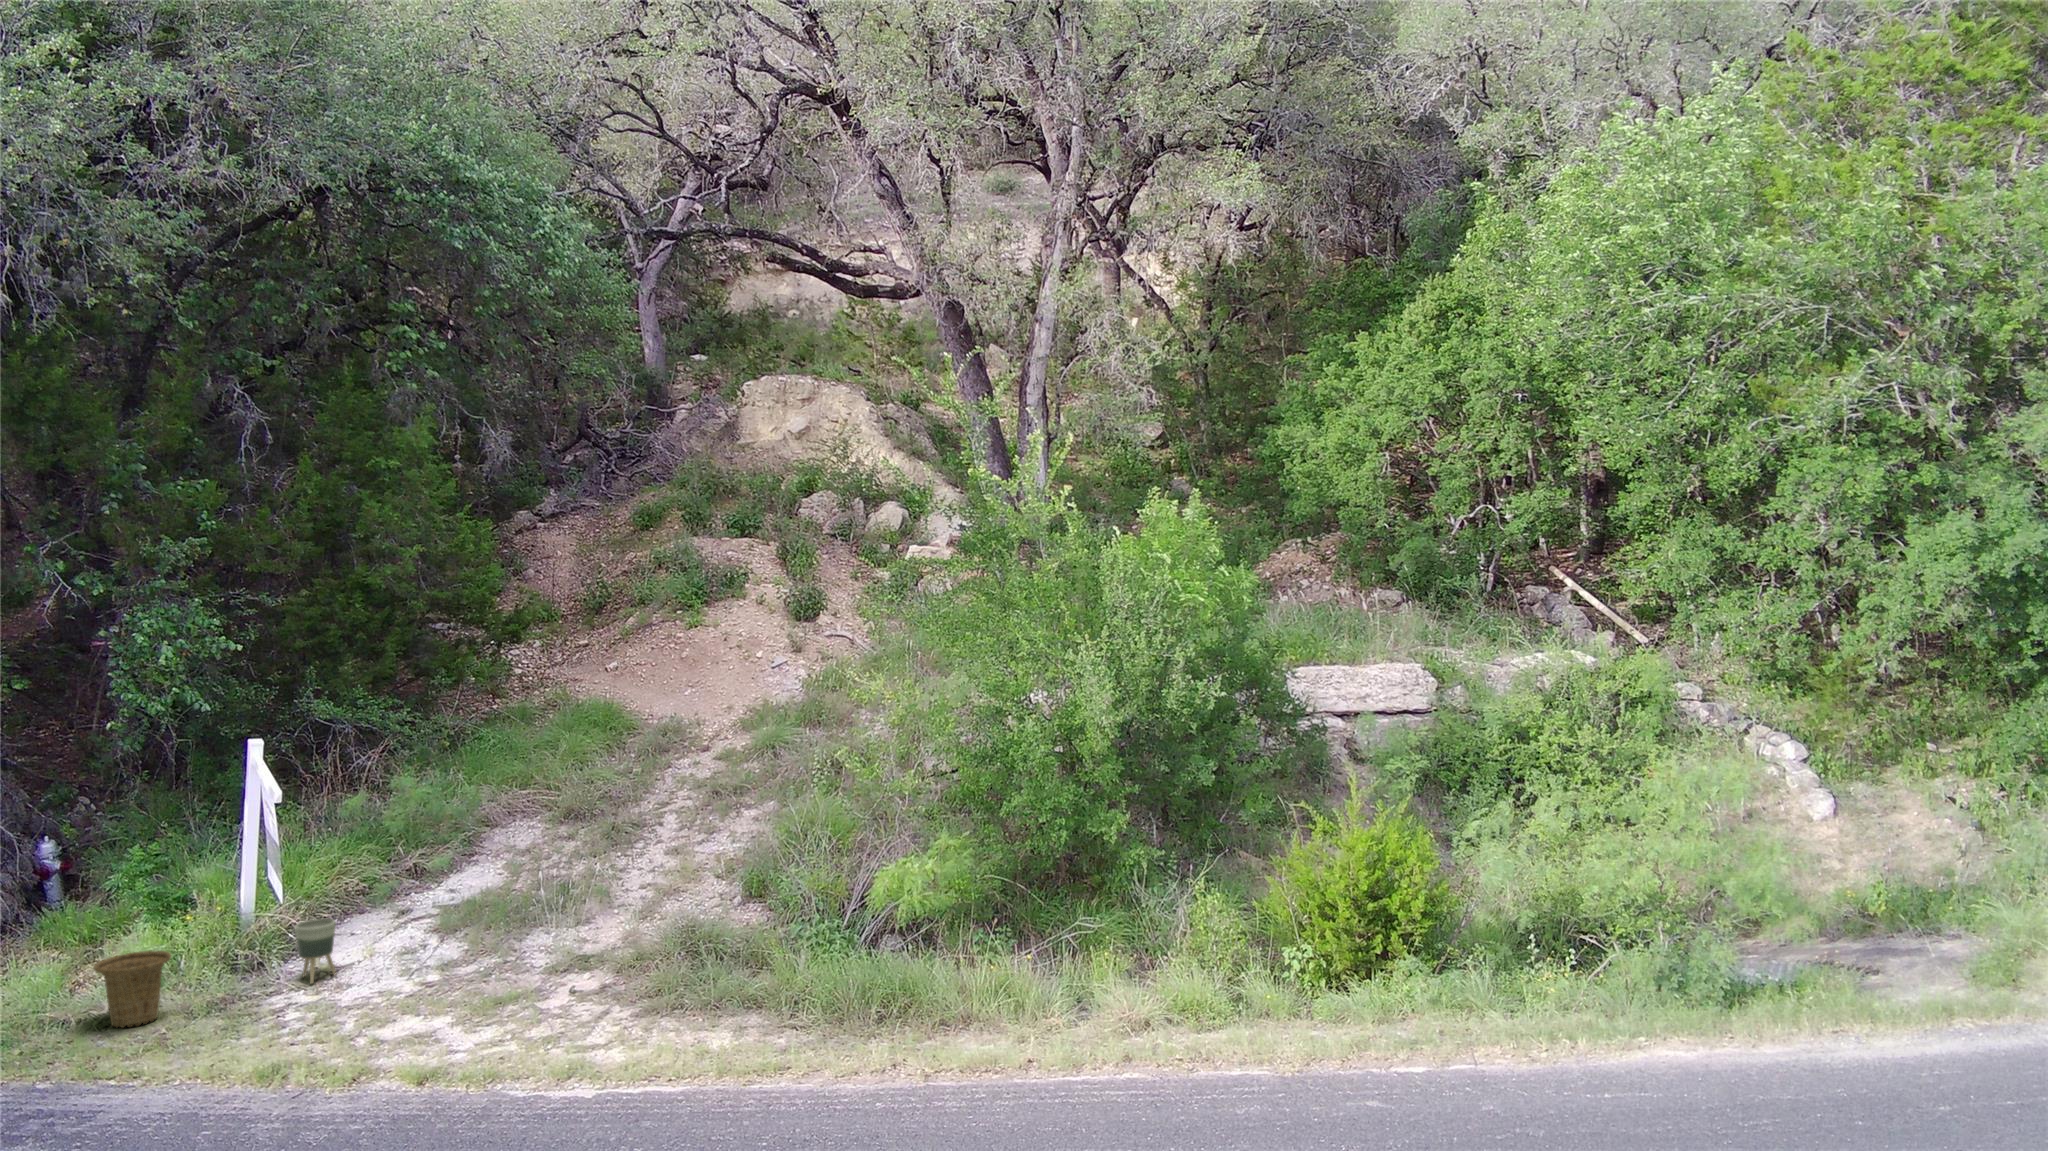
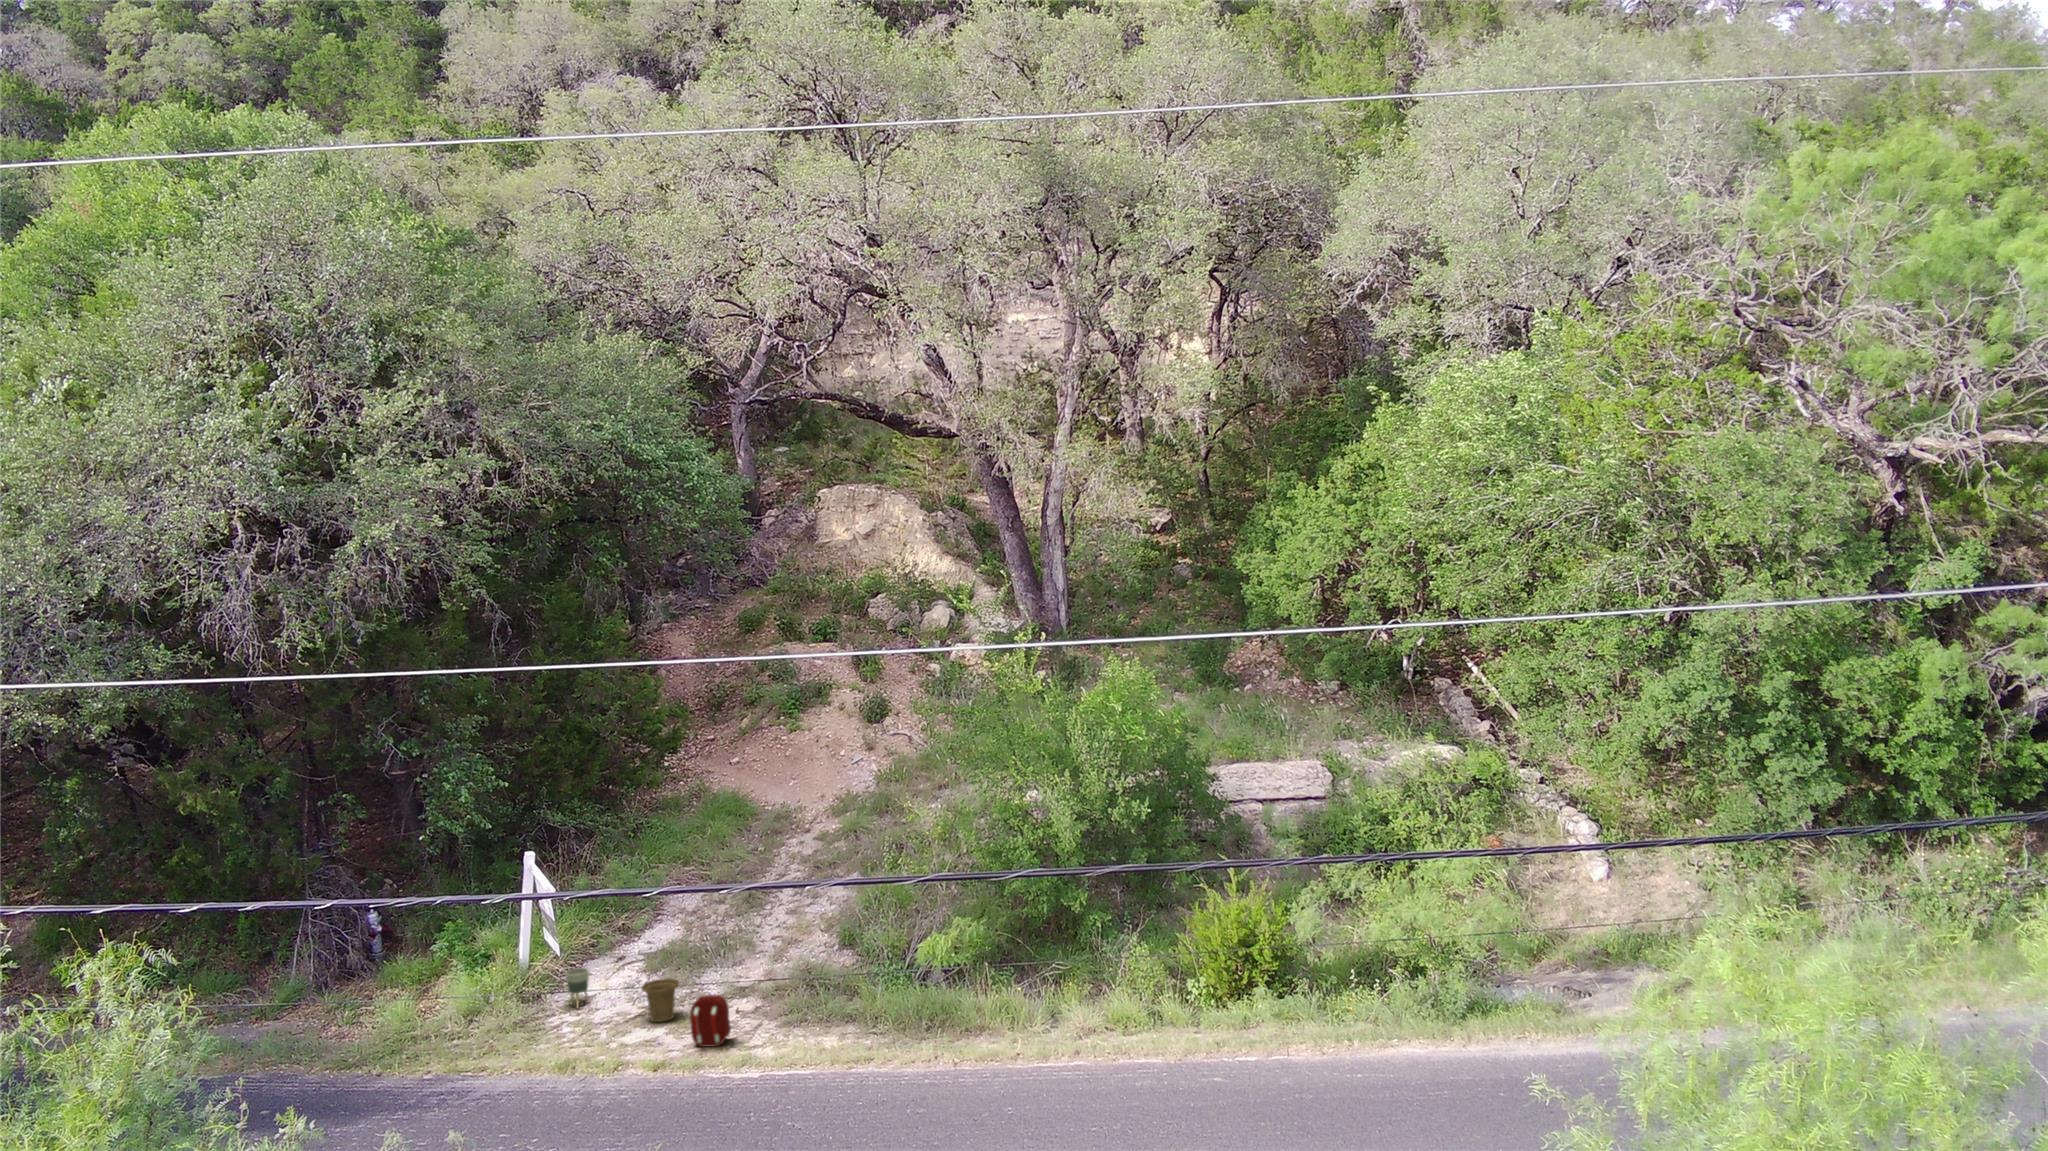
basket: present [94,951,171,1028] -> present [641,978,679,1022]
backpack: none [483,956,555,1045] -> present [690,995,731,1047]

